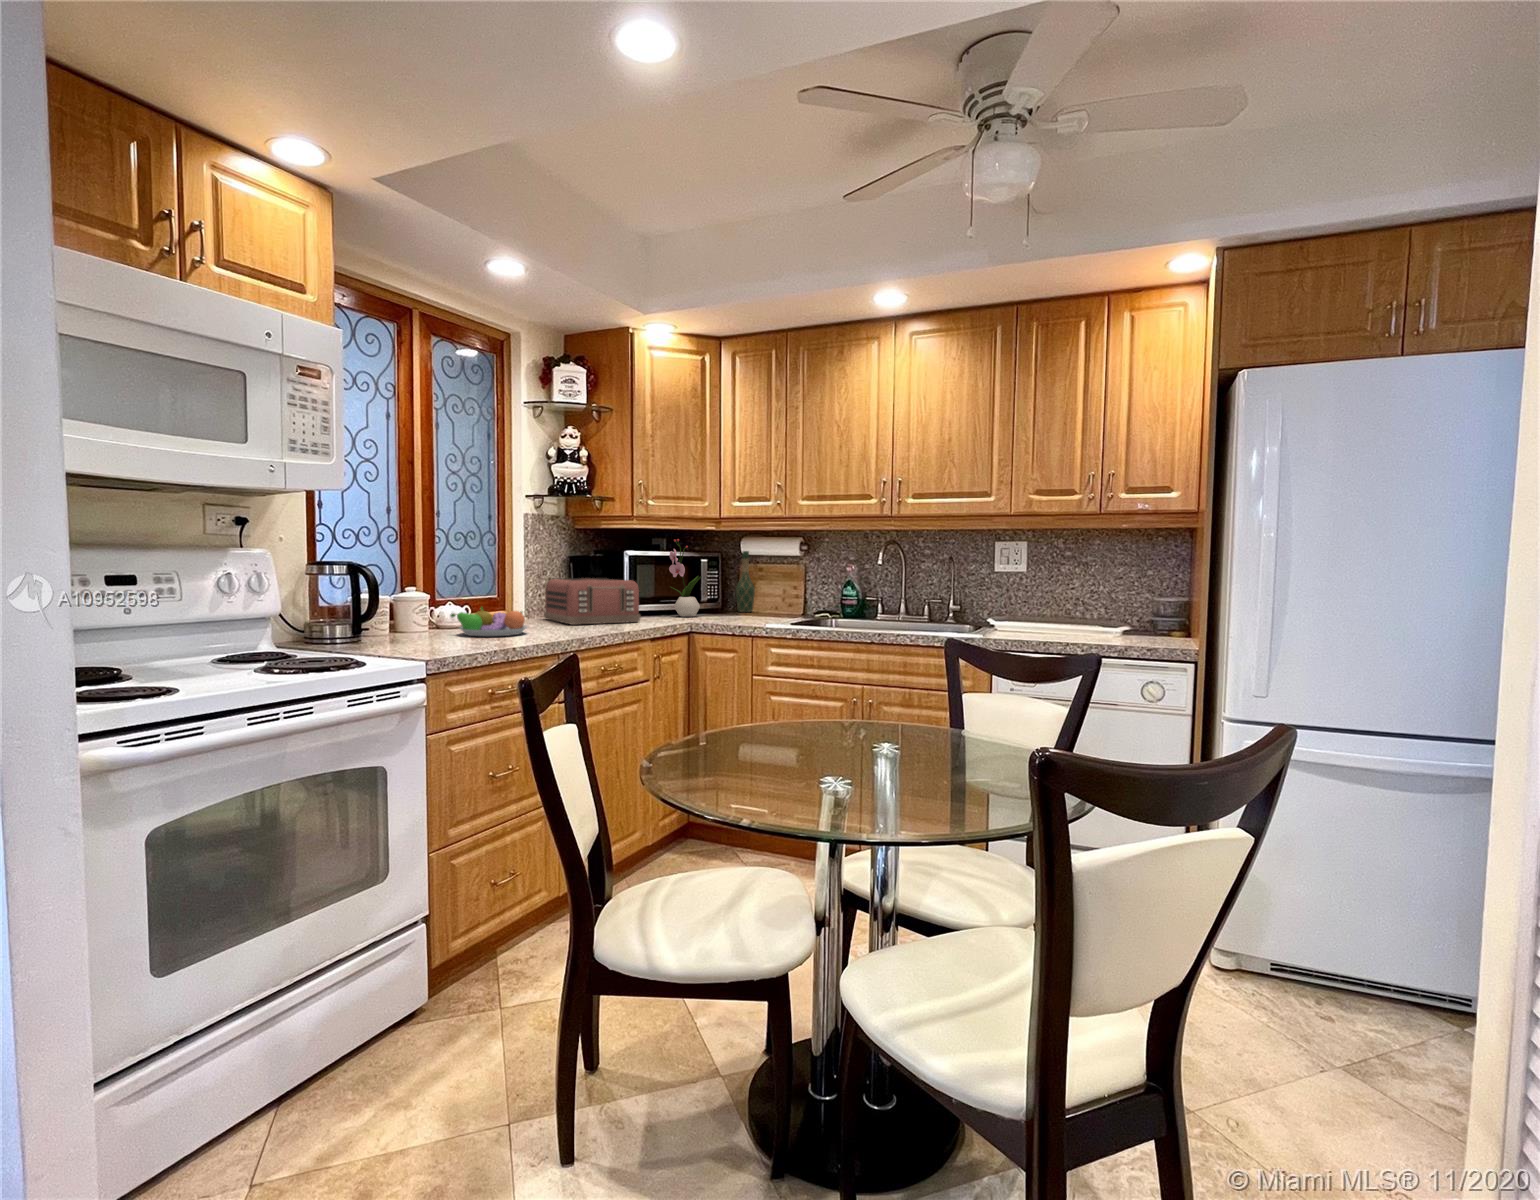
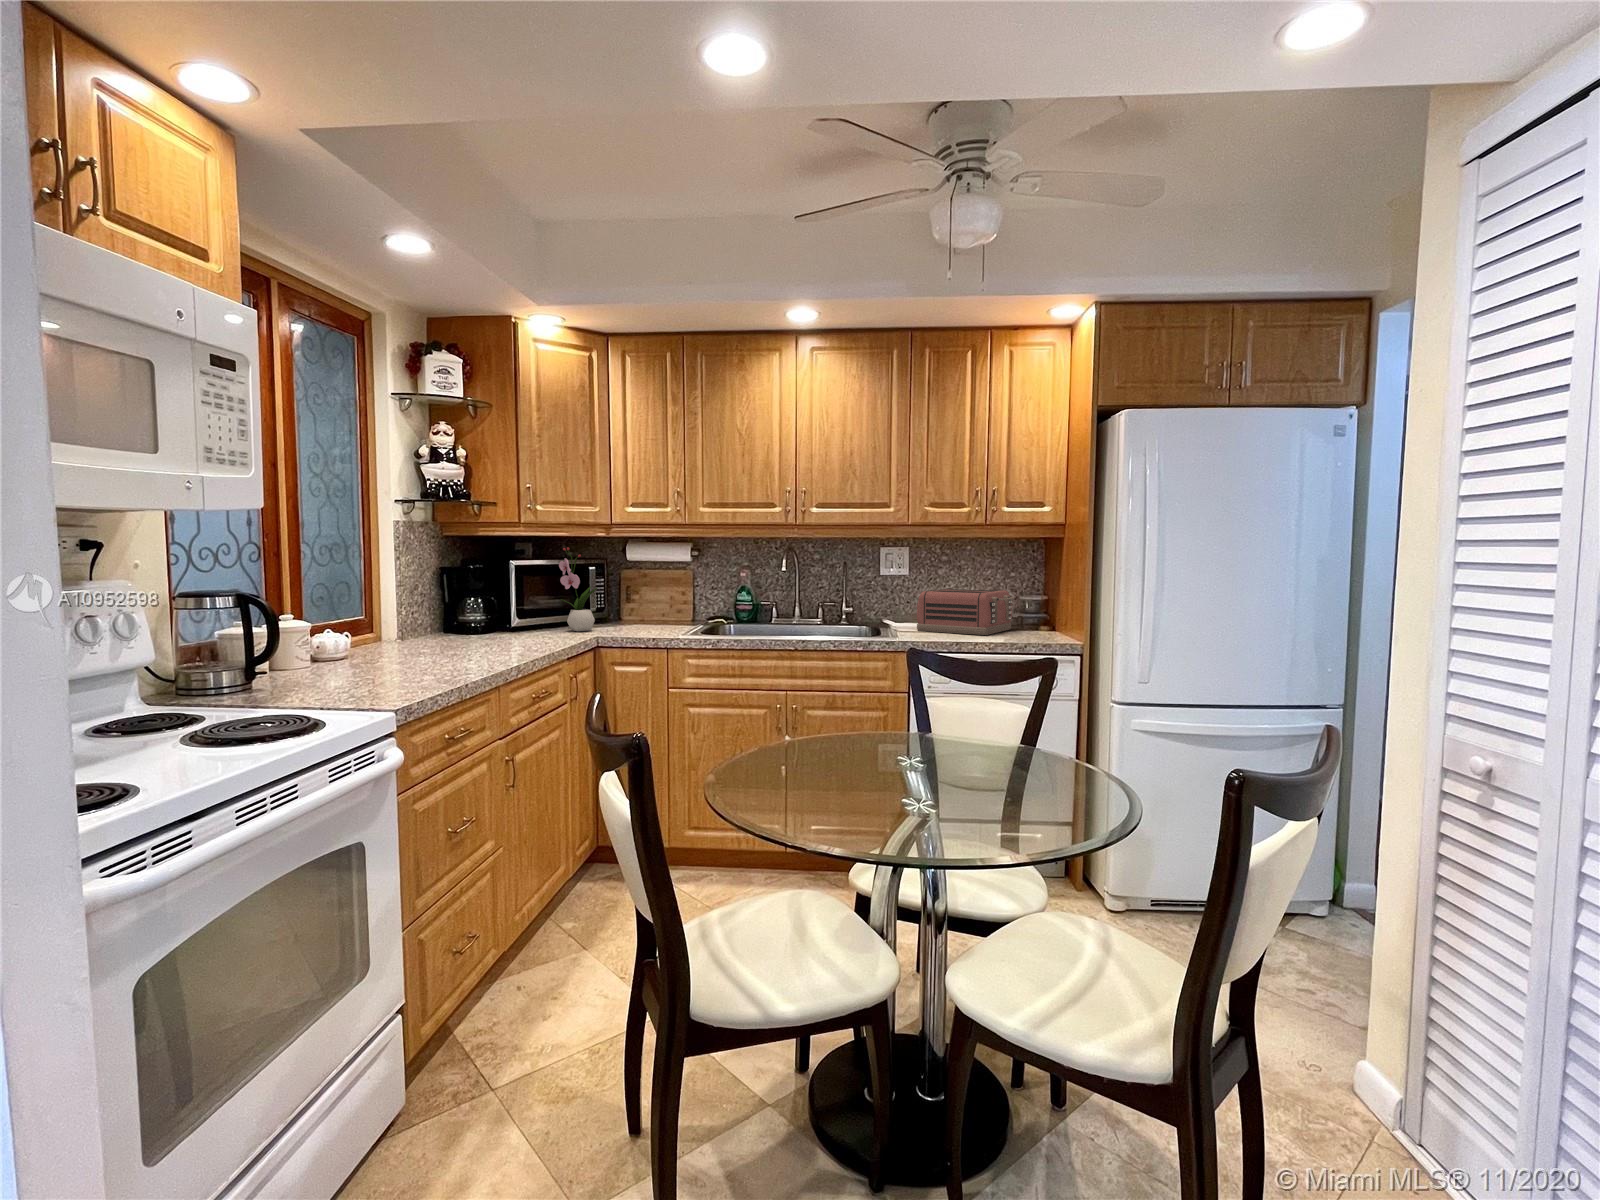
wine bottle: present [736,551,755,612] -> none [620,558,641,622]
toaster: present [544,578,640,625] -> present [917,589,1014,635]
fruit bowl: present [451,607,528,636] -> none [352,635,448,671]

